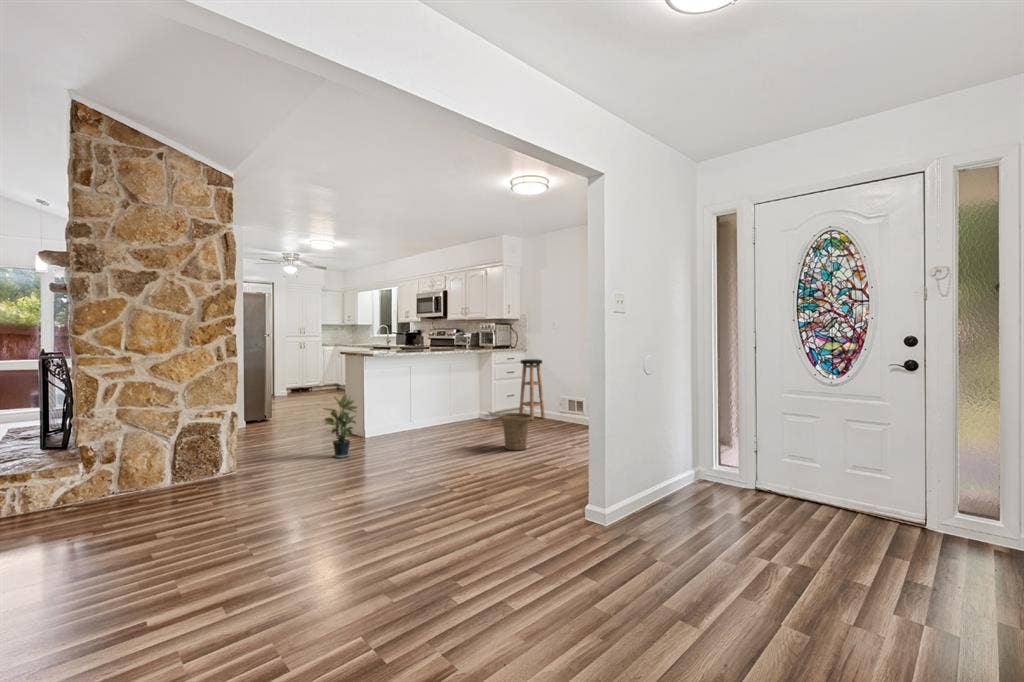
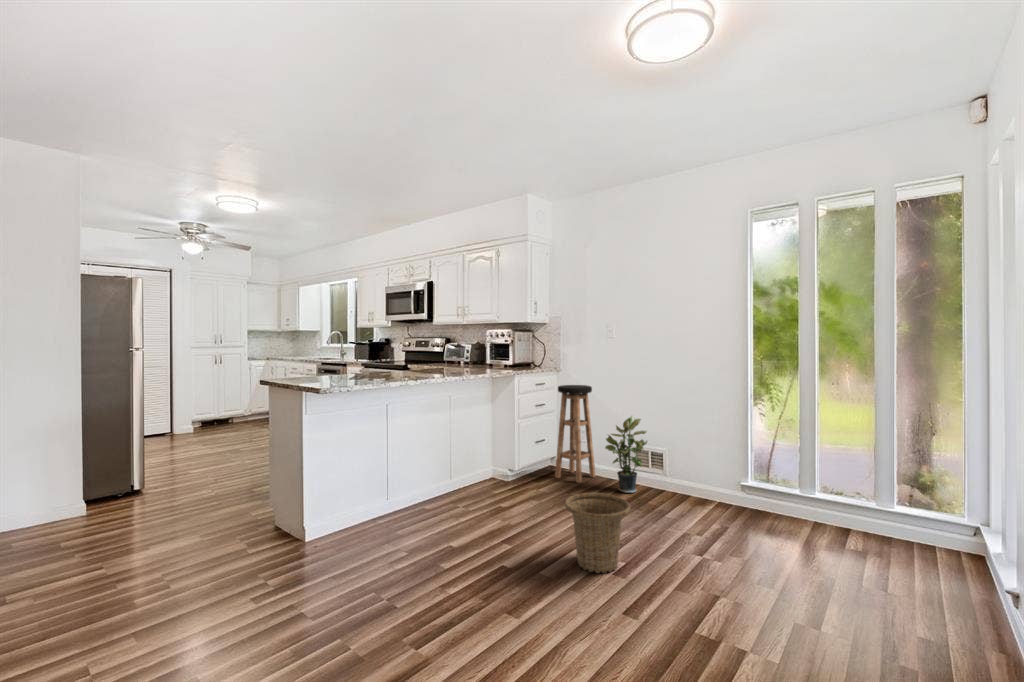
potted plant: present [324,393,357,458] -> present [605,416,647,493]

